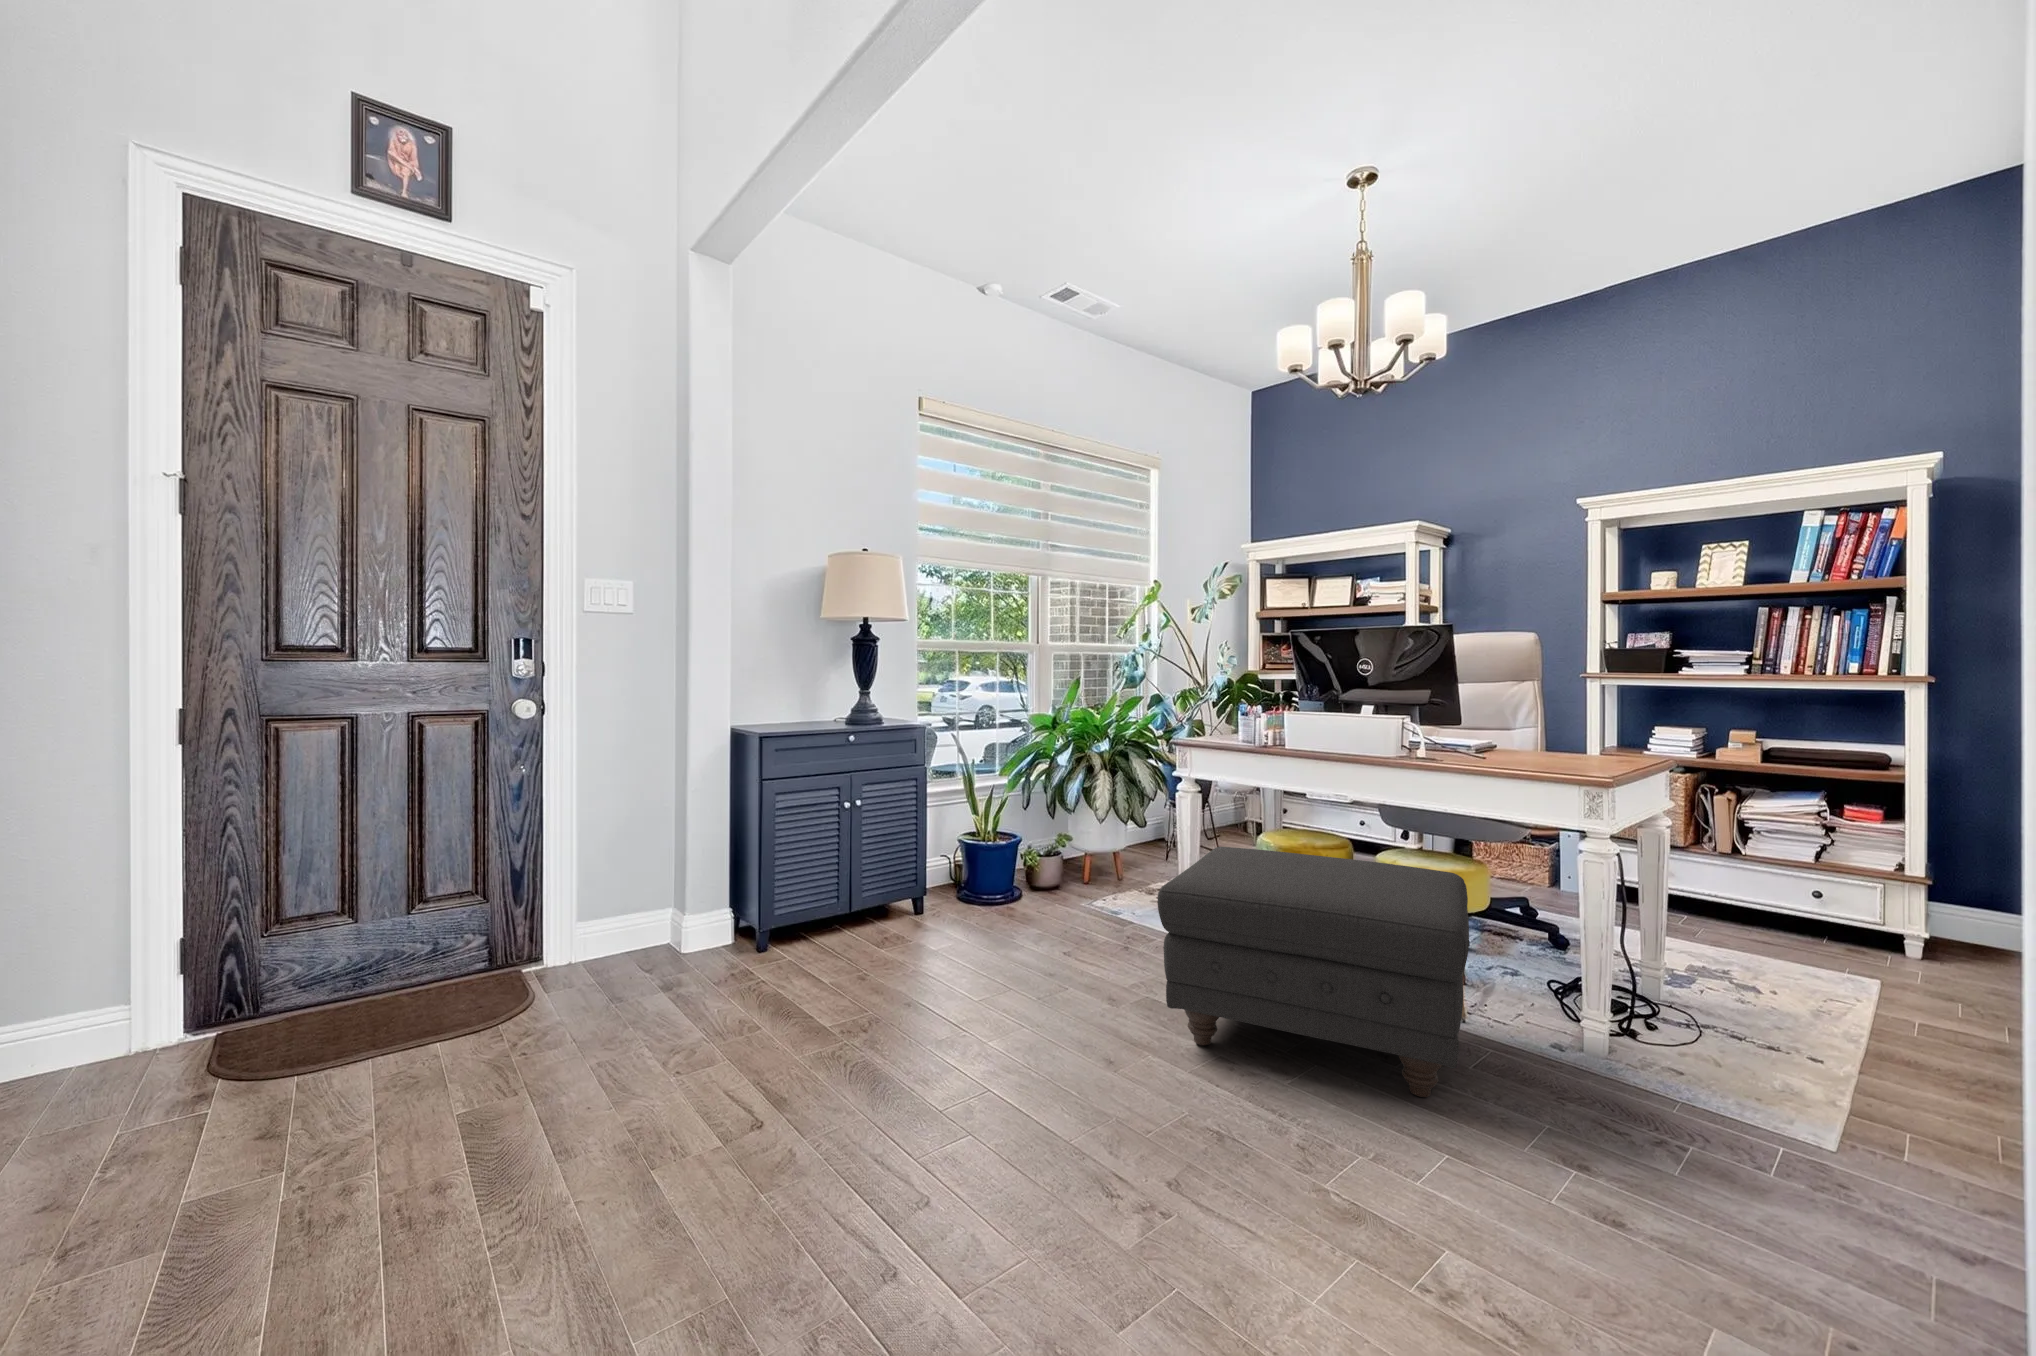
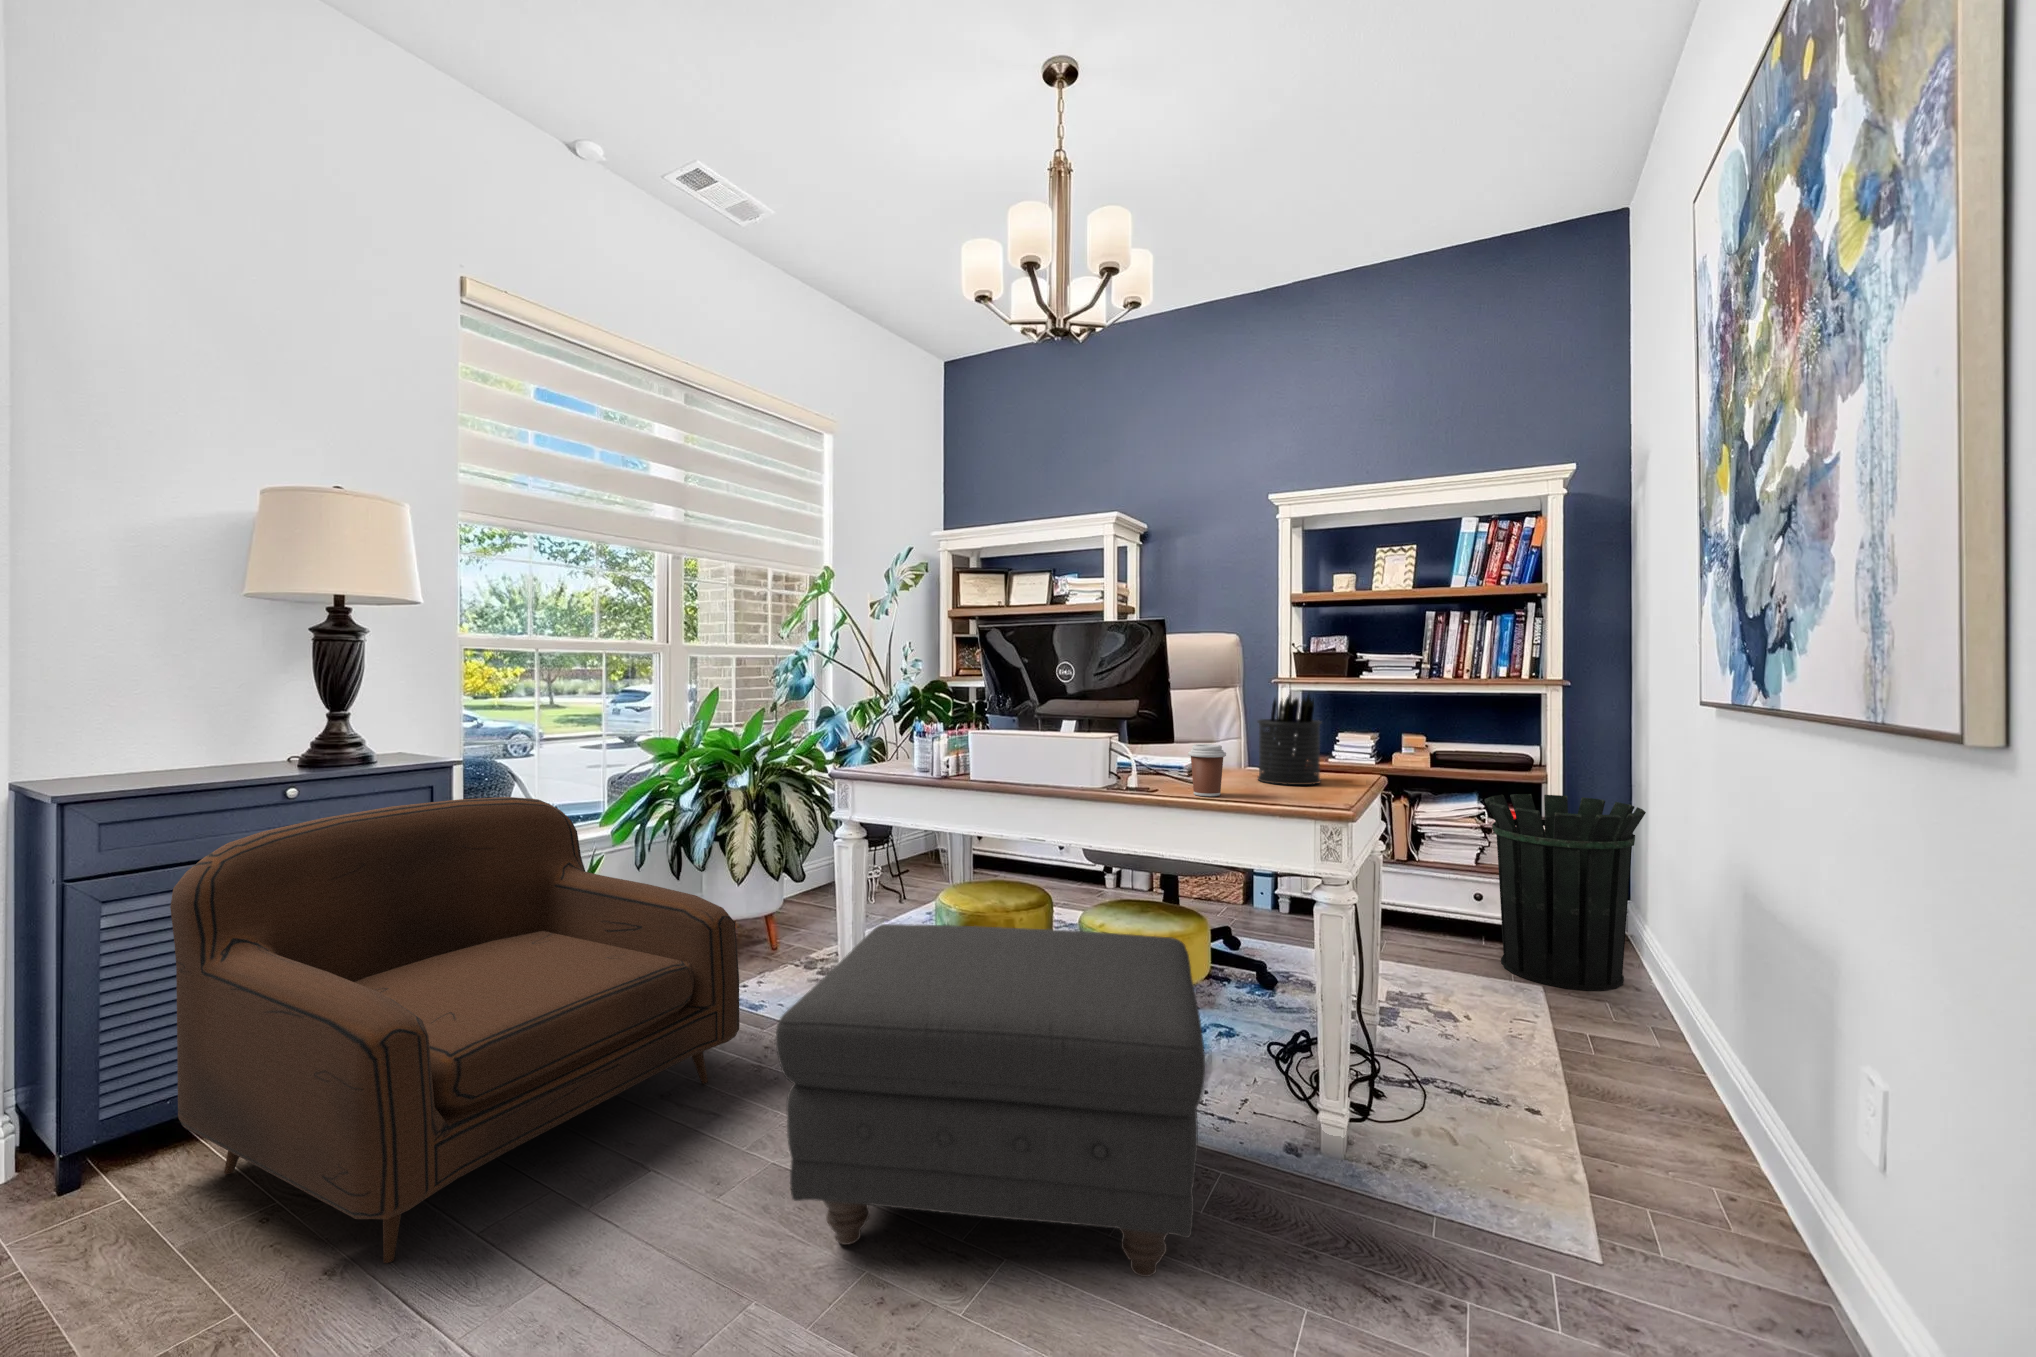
pen holder: none [1540,683,1605,763] -> present [1258,694,1321,785]
coffee cup: none [1470,725,1505,766] -> present [1188,744,1226,796]
armchair: none [804,749,1114,1009] -> present [170,797,739,1263]
waste bin: none [1816,791,2023,992] -> present [1485,794,1646,991]

